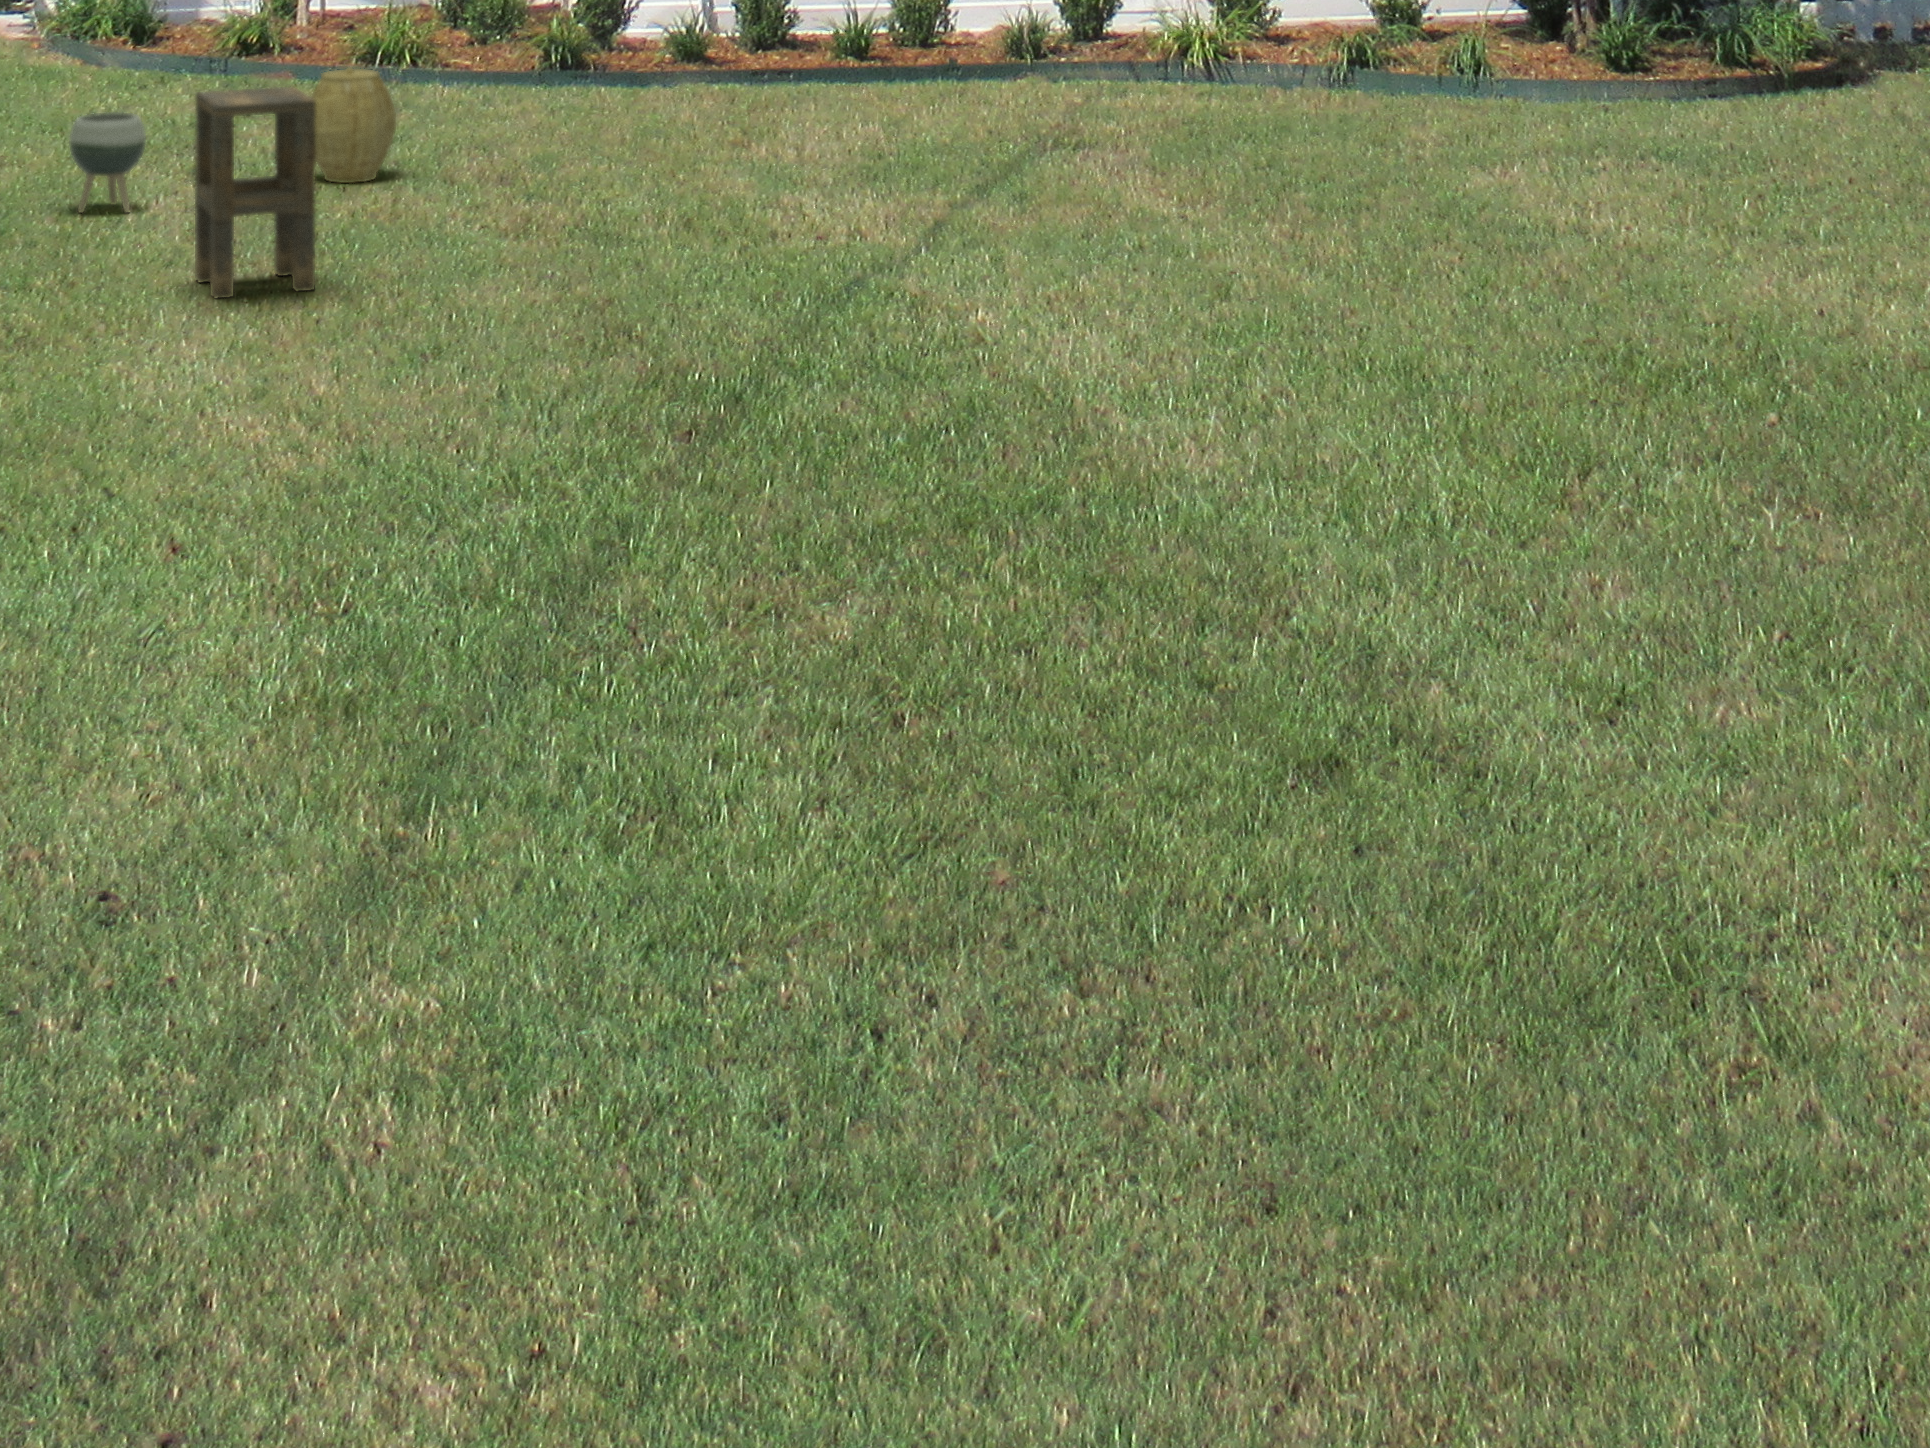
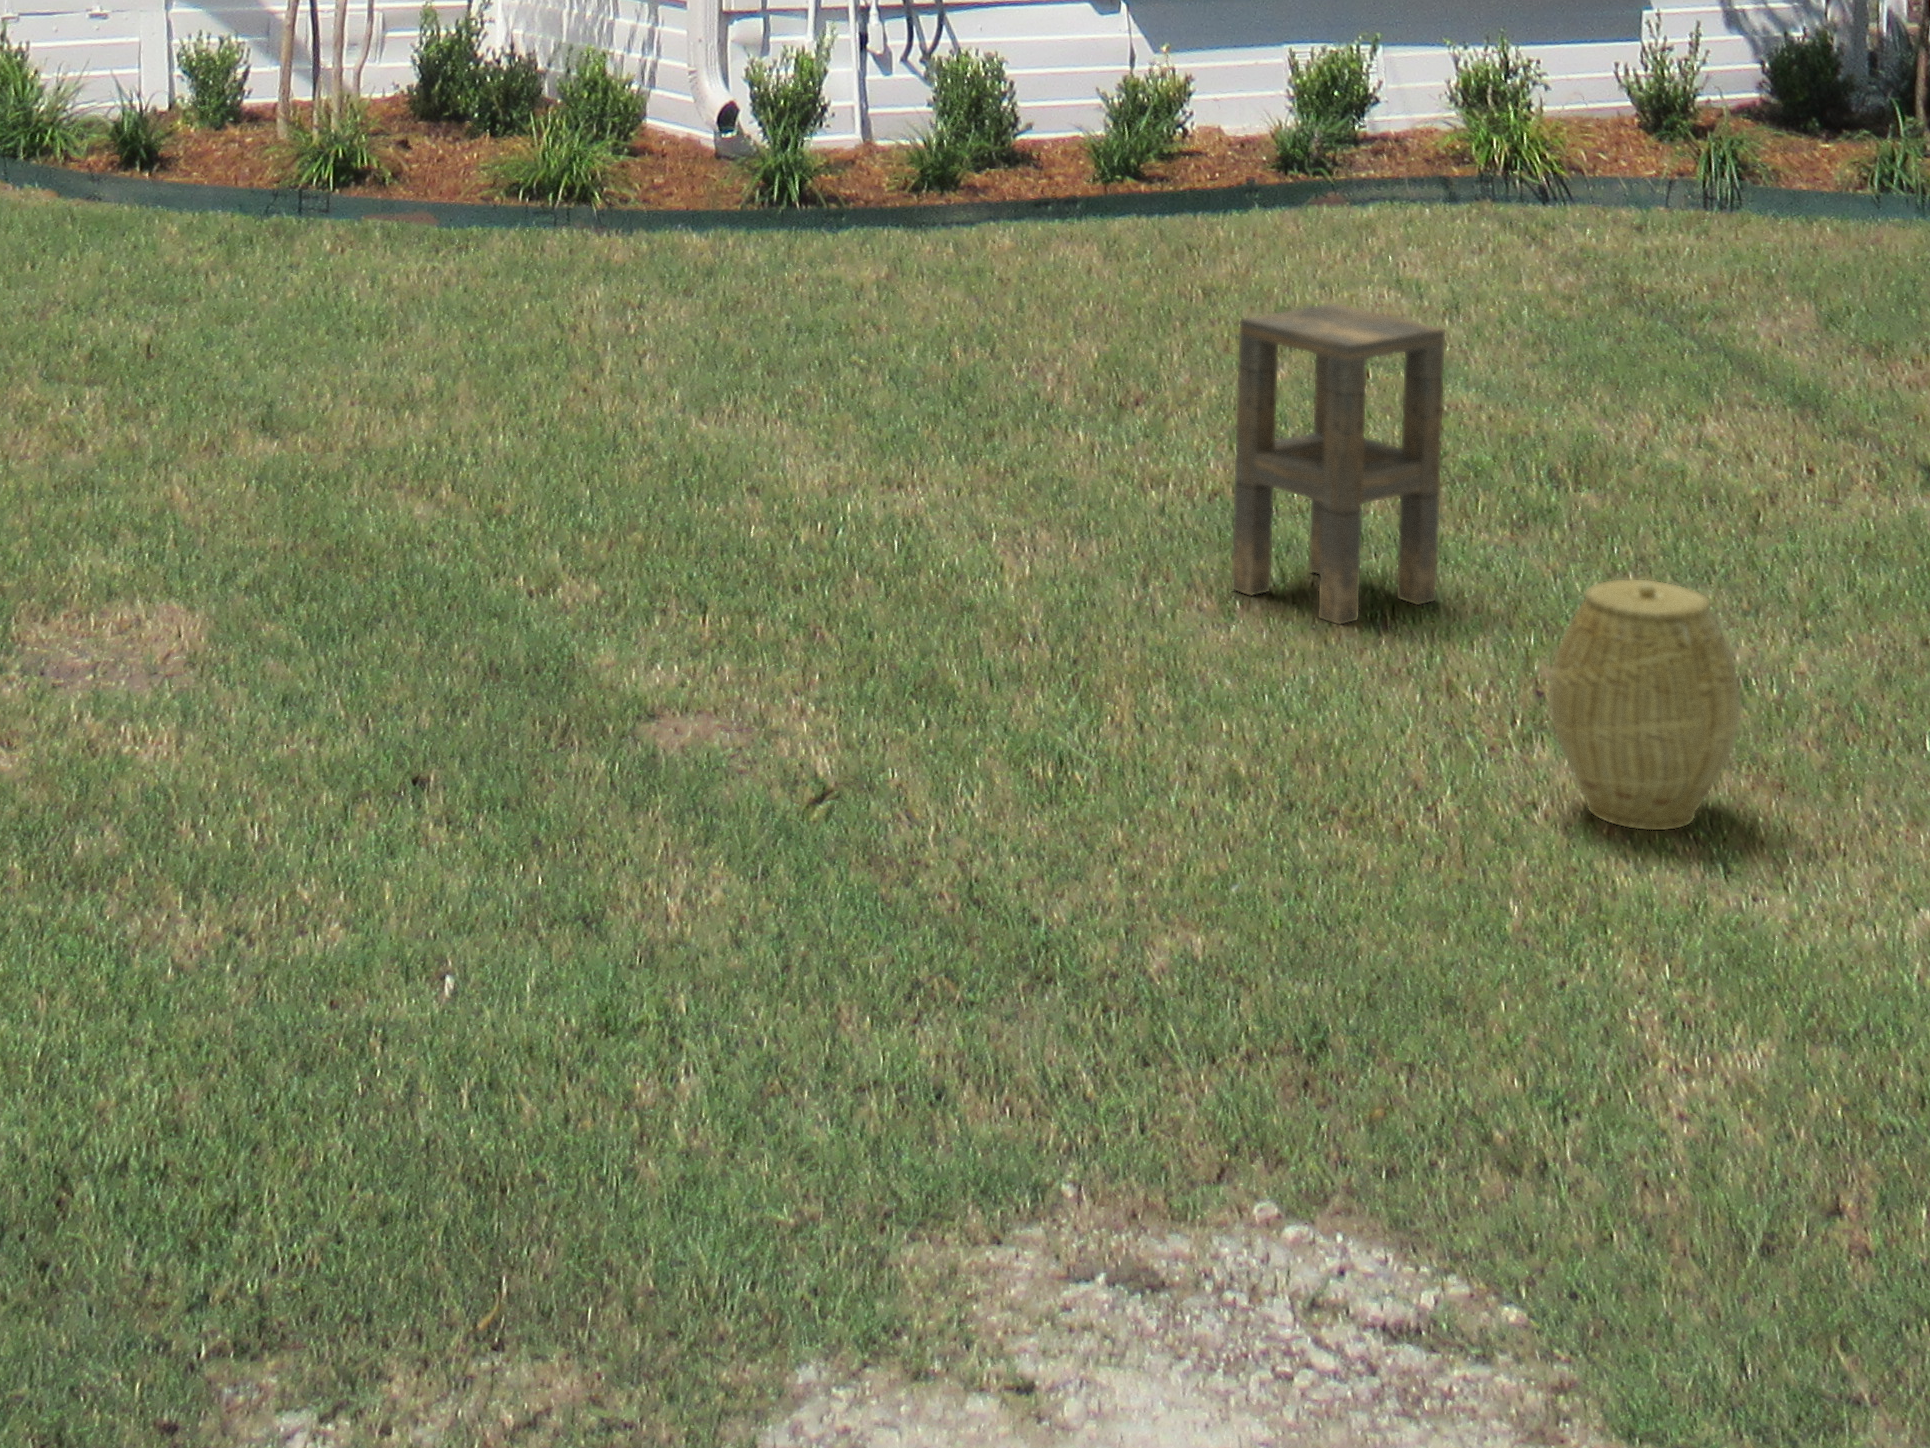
woven basket: present [311,68,396,183] -> present [1550,580,1740,830]
planter: present [69,112,146,212] -> none [761,323,867,472]

